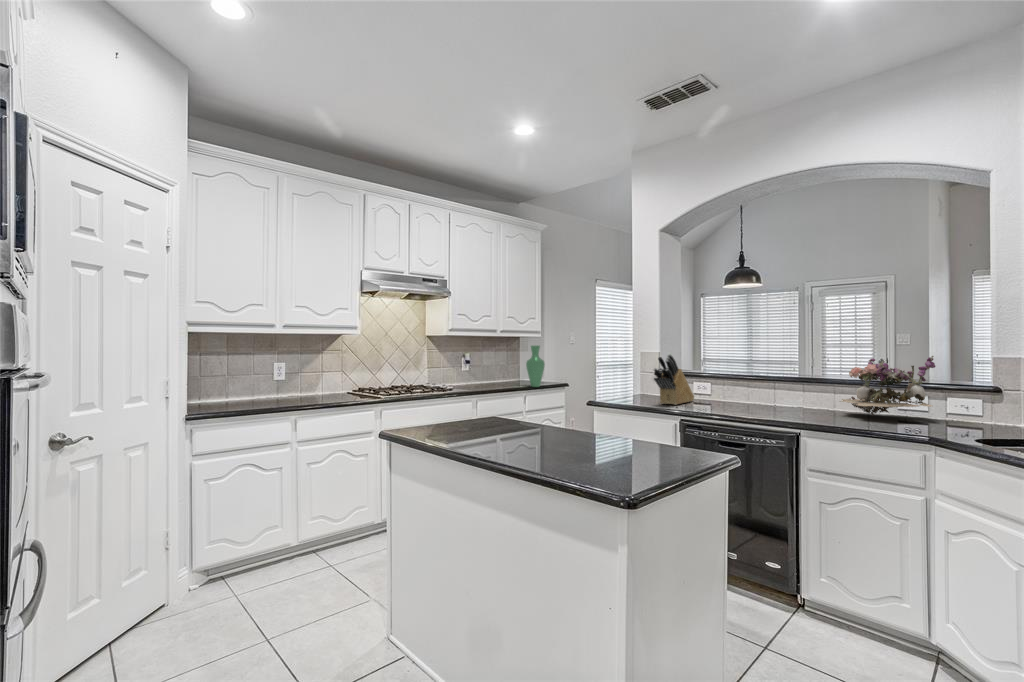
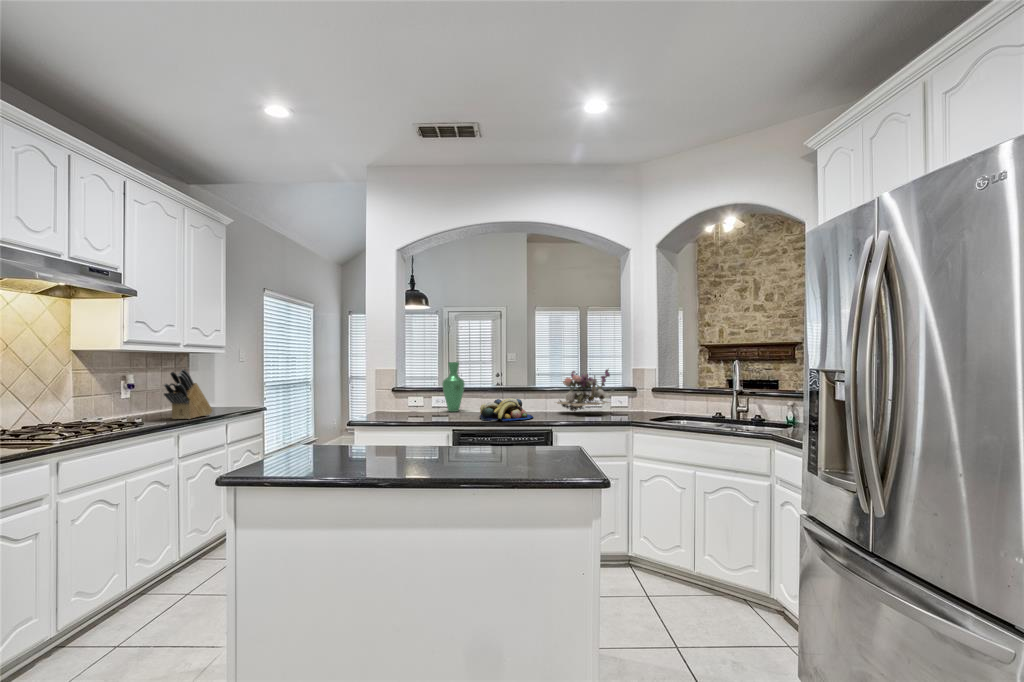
vase: present [526,346,545,387] -> present [442,362,465,412]
knife block: present [654,354,694,405] -> present [164,369,212,419]
fruit bowl: none [723,389,796,416] -> present [480,398,533,421]

